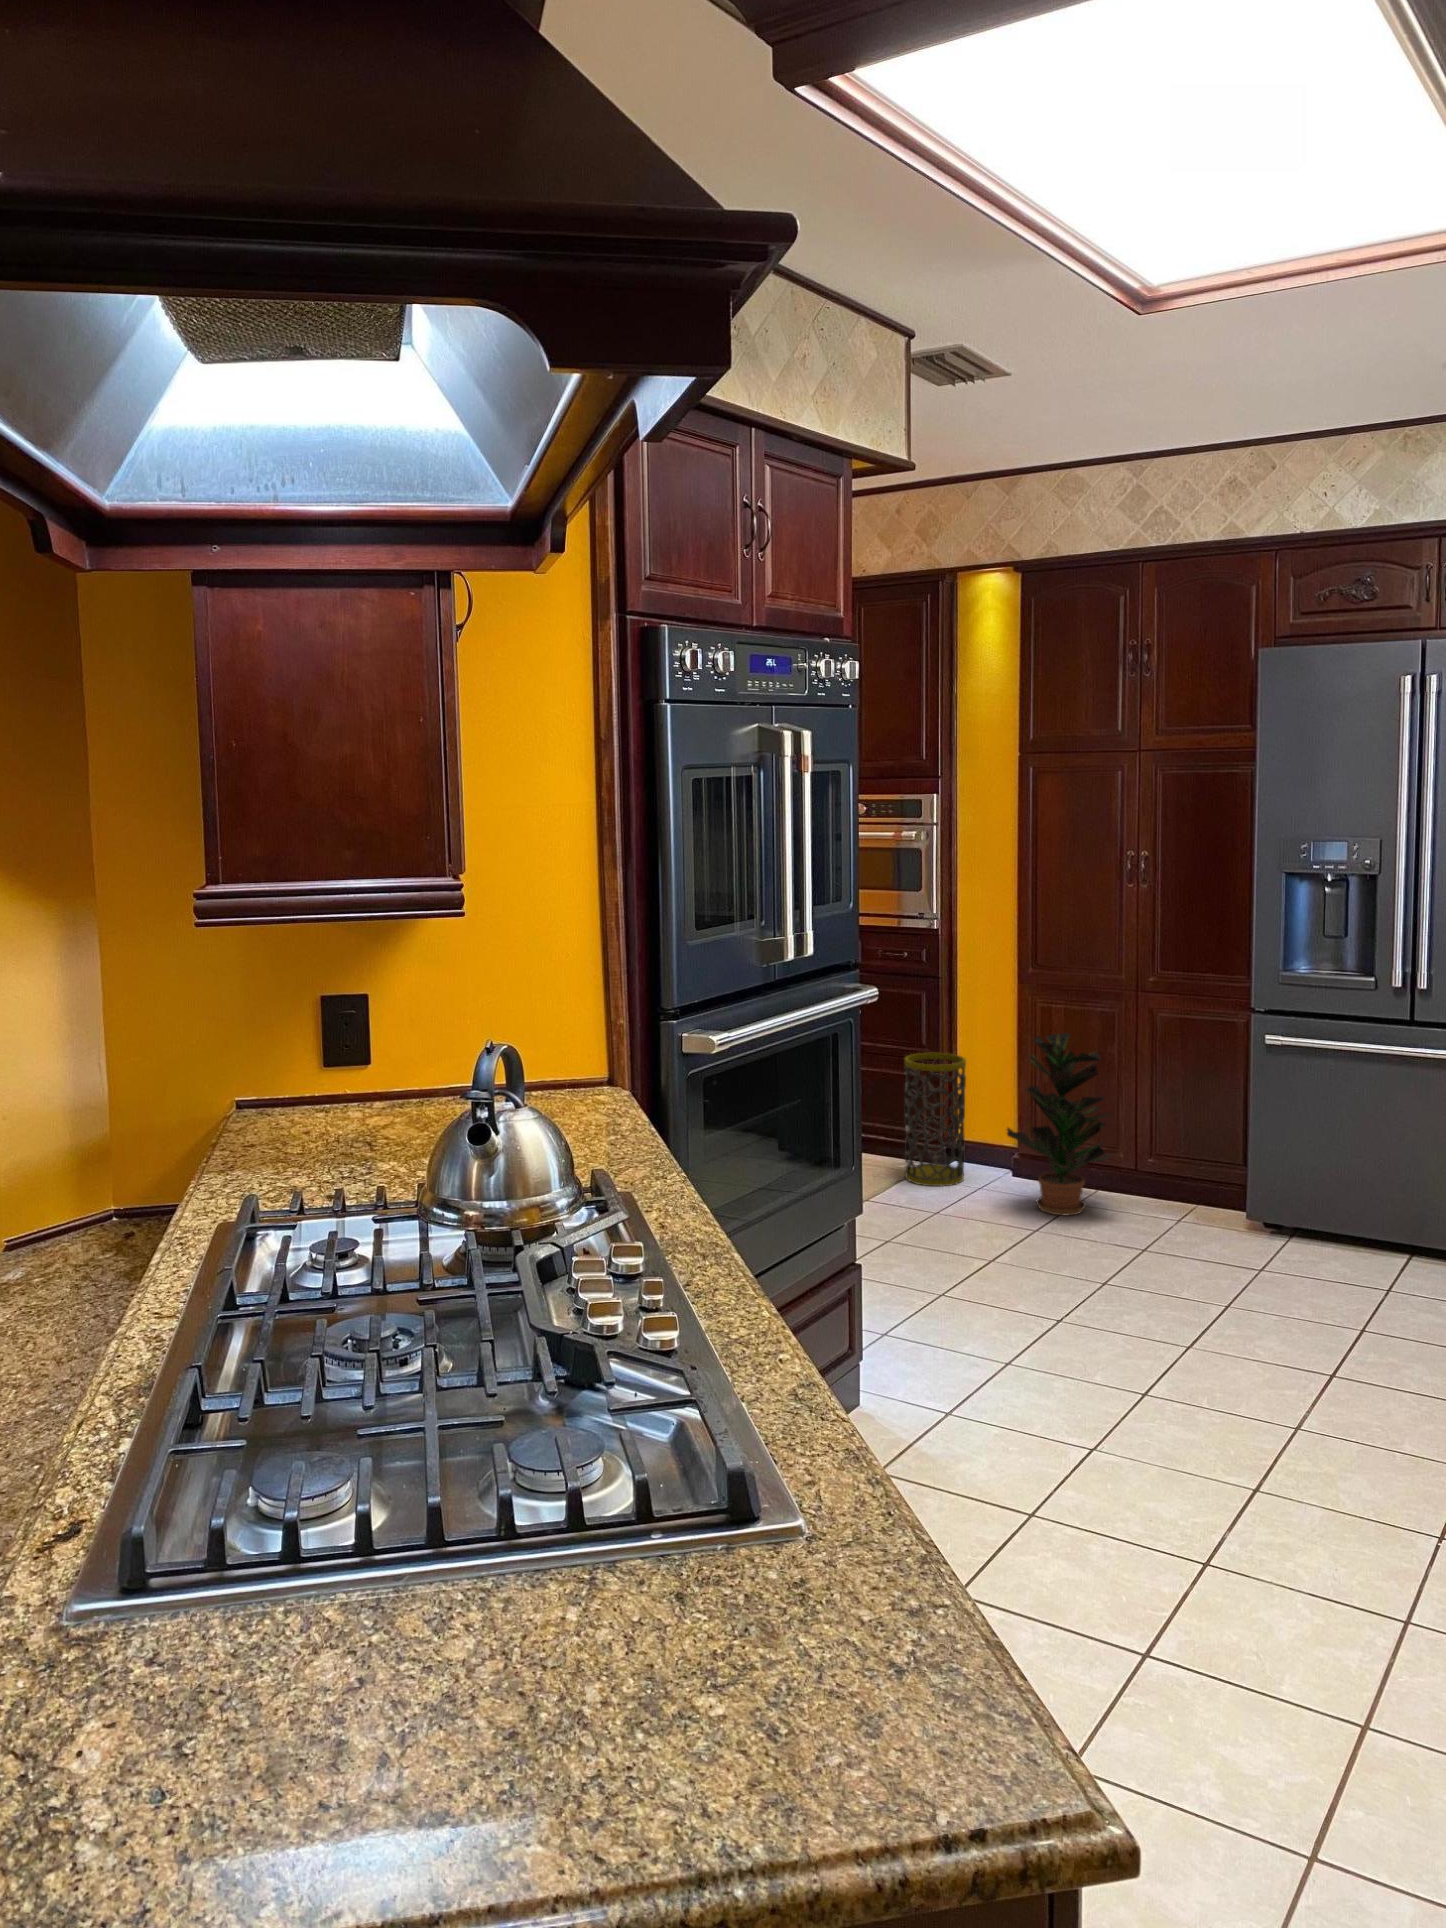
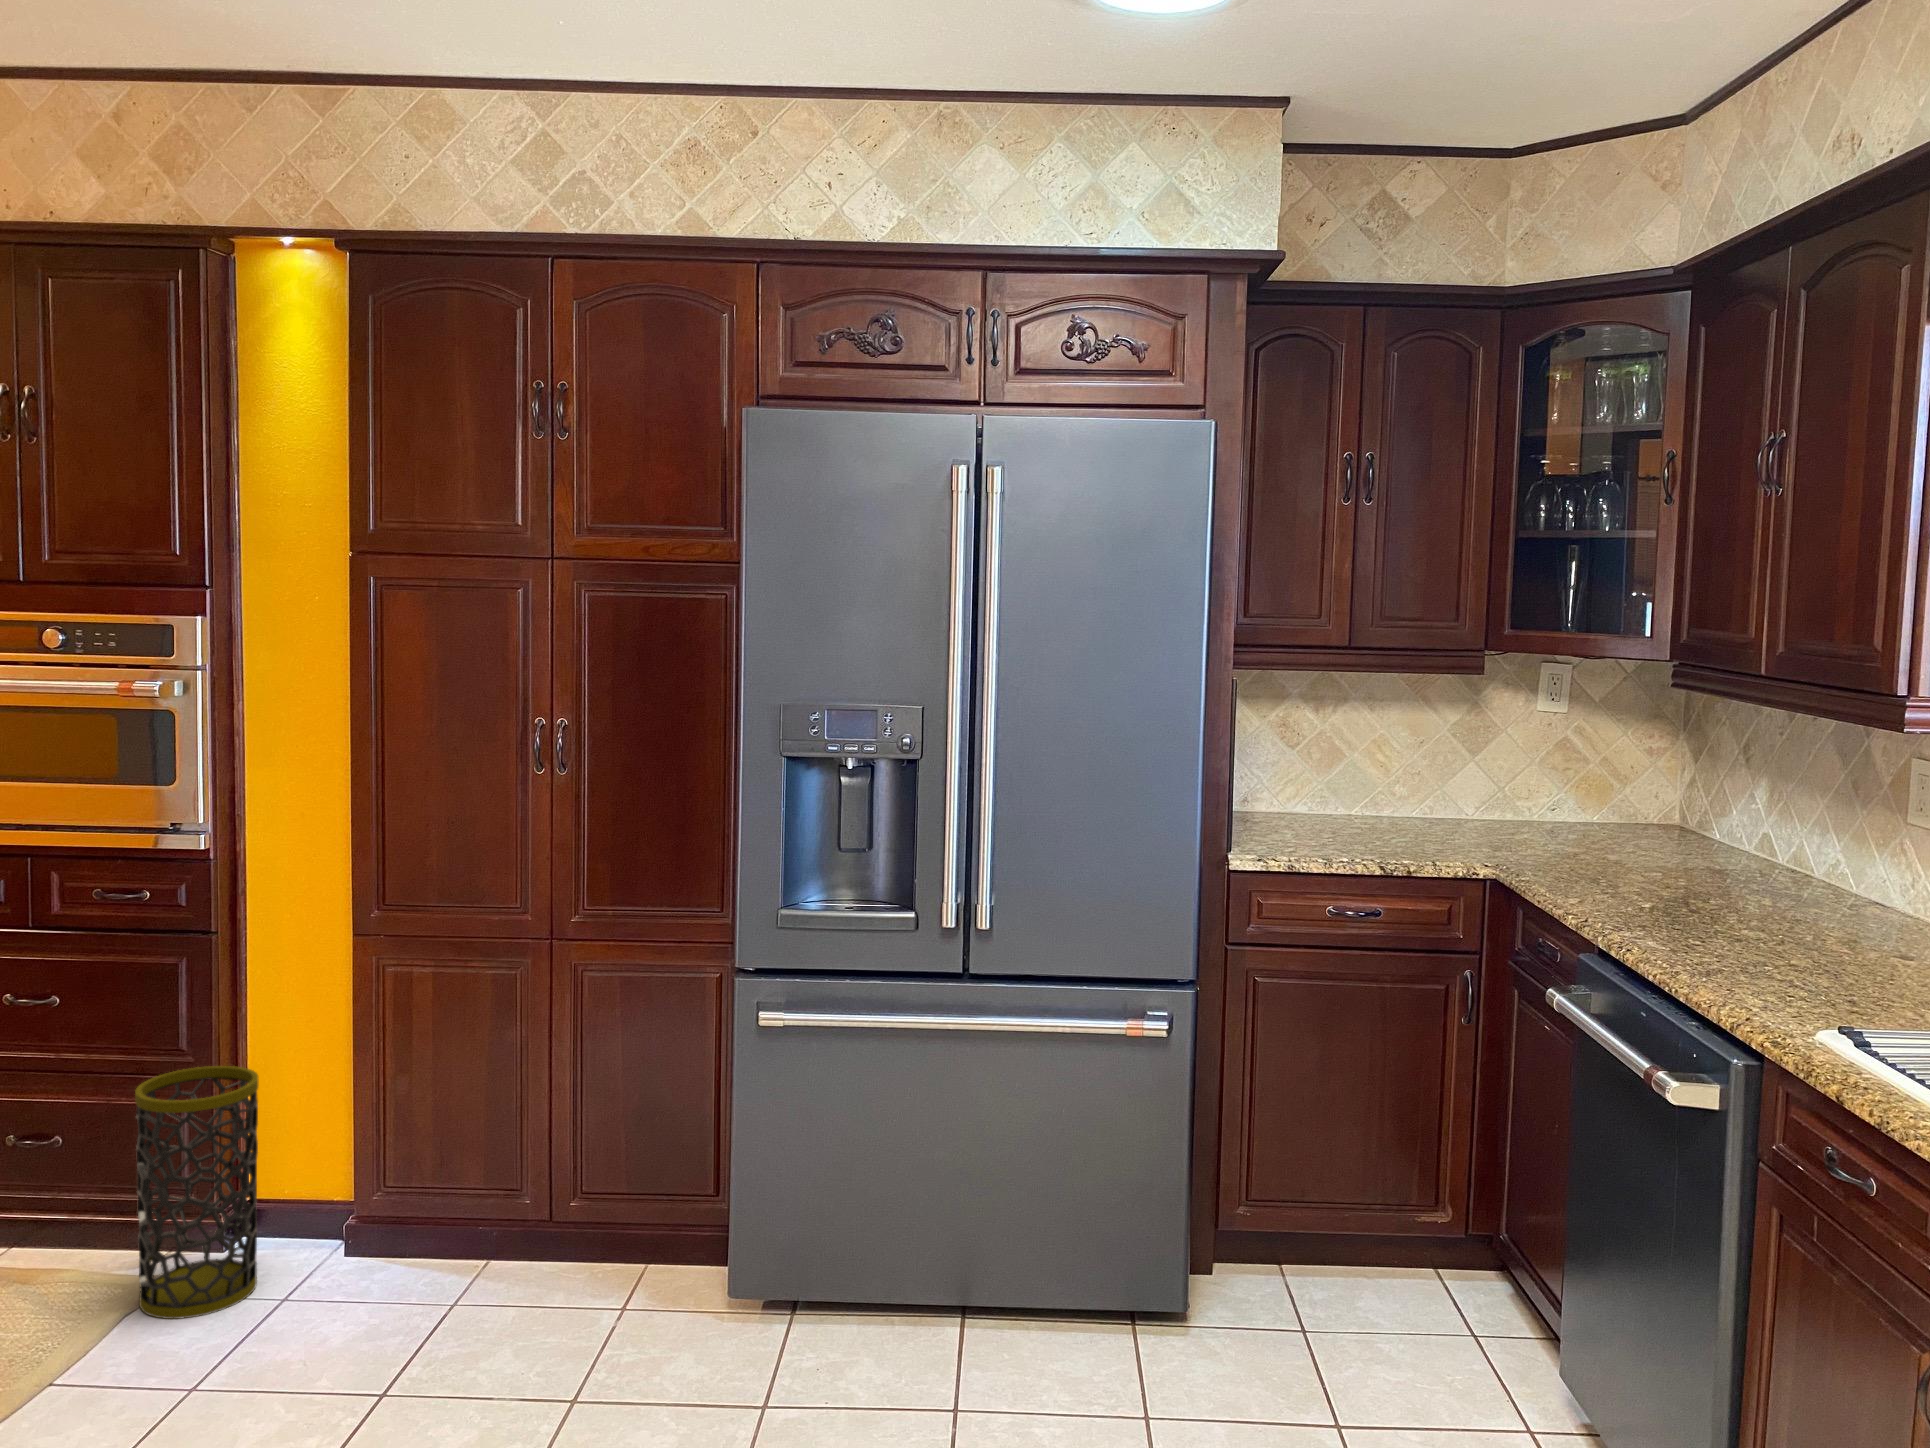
potted plant: present [1007,1033,1112,1216] -> none [325,1024,521,1347]

